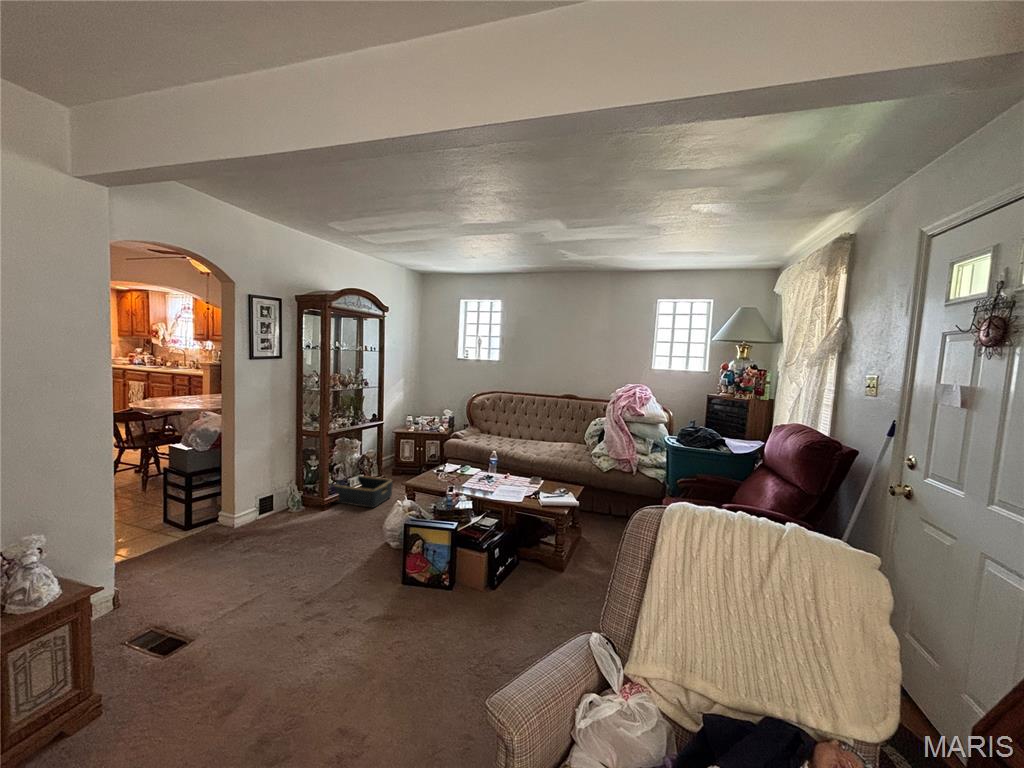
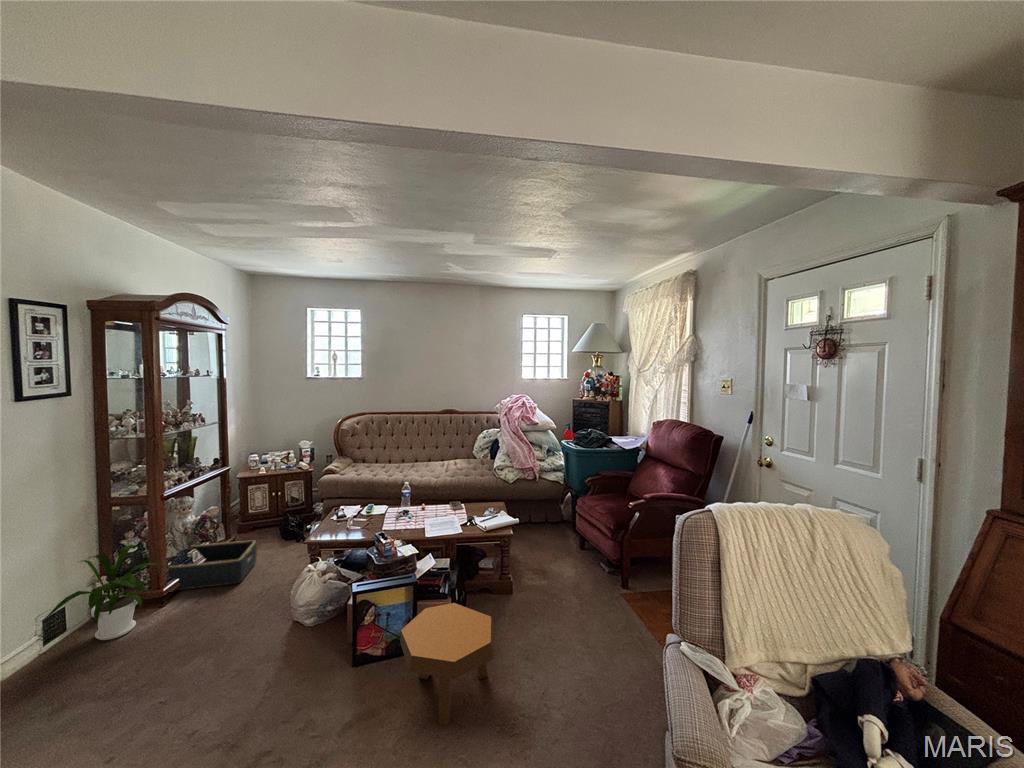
house plant: none [258,462,322,522] -> present [45,545,160,640]
footstool: none [418,554,506,649] -> present [400,603,496,725]

